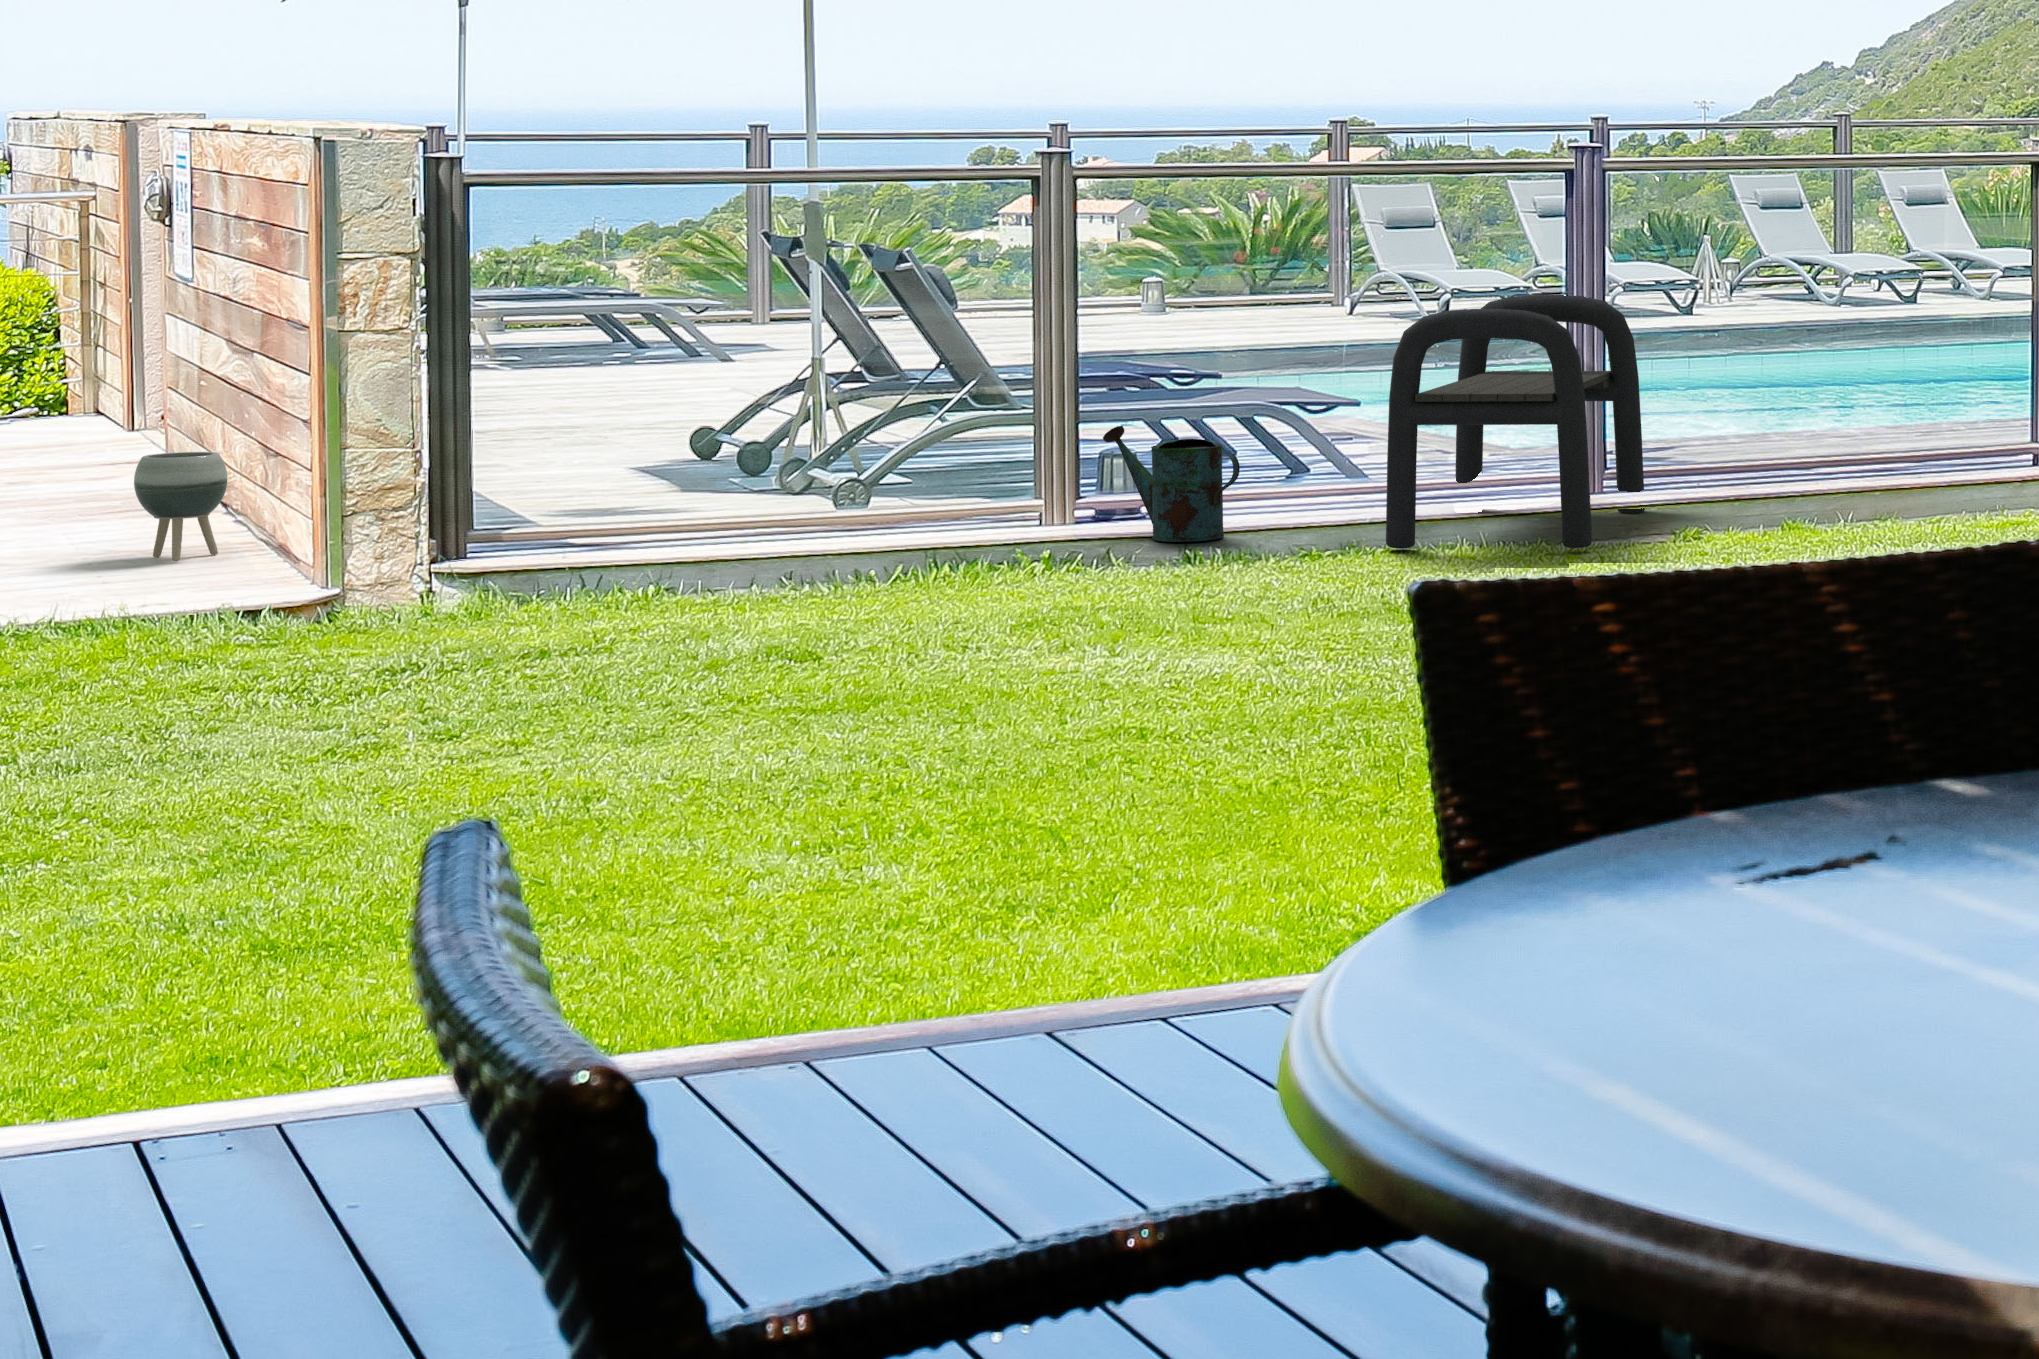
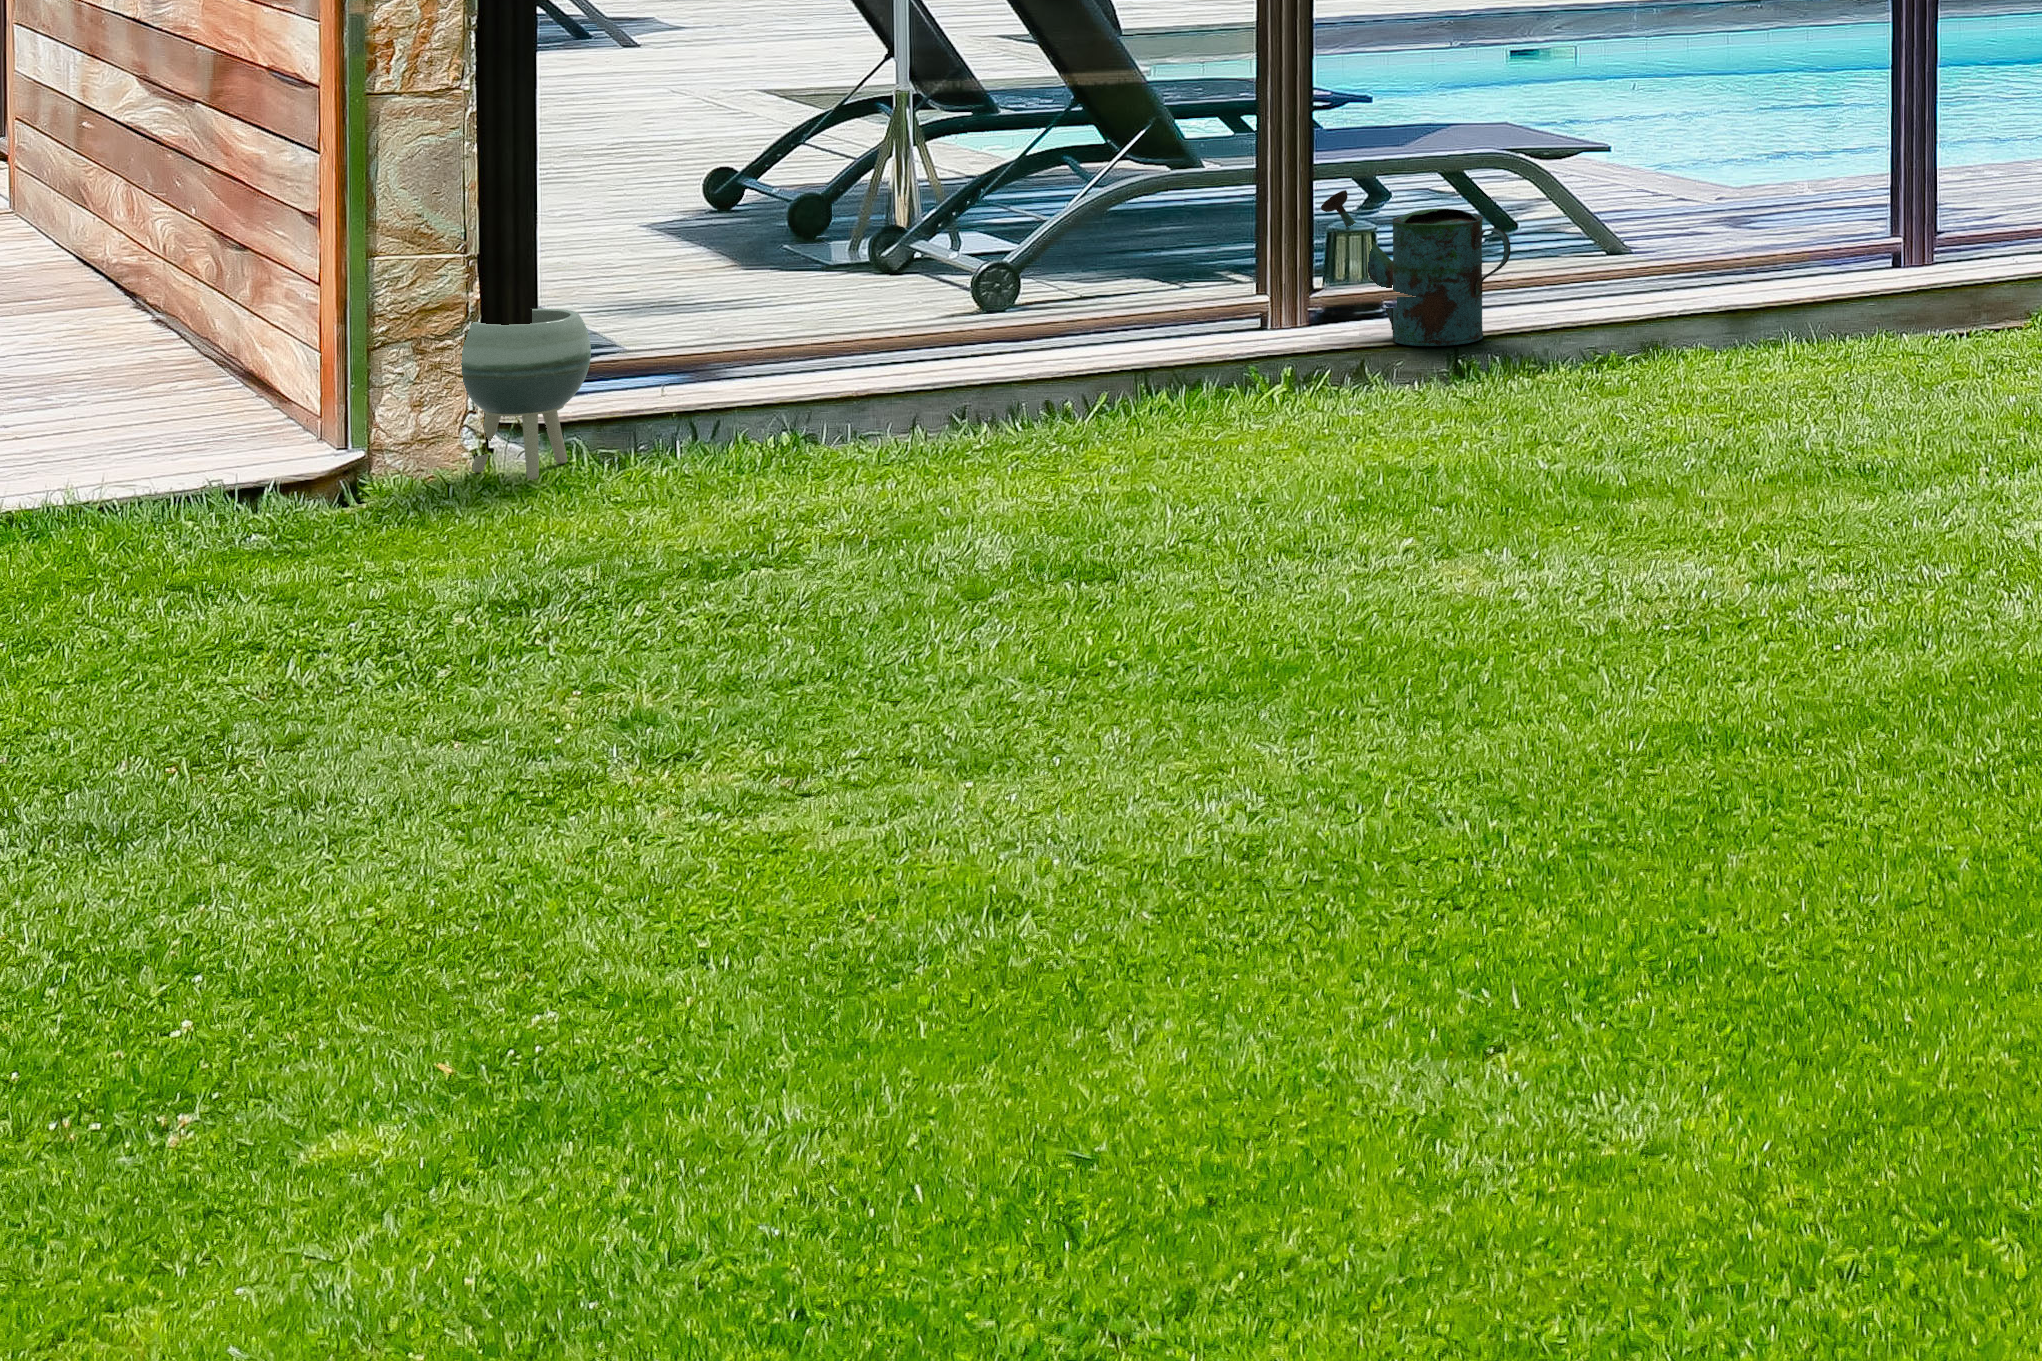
bench: present [1386,294,1645,548] -> none [1714,14,1987,357]
planter: present [134,452,228,561] -> present [461,309,591,480]

